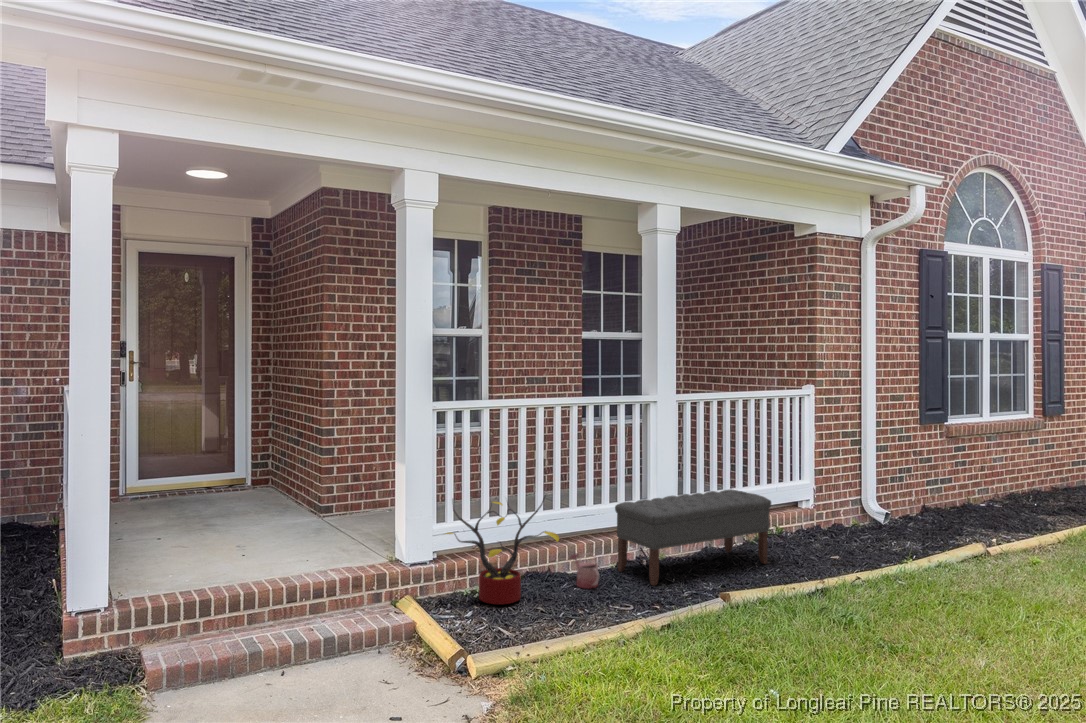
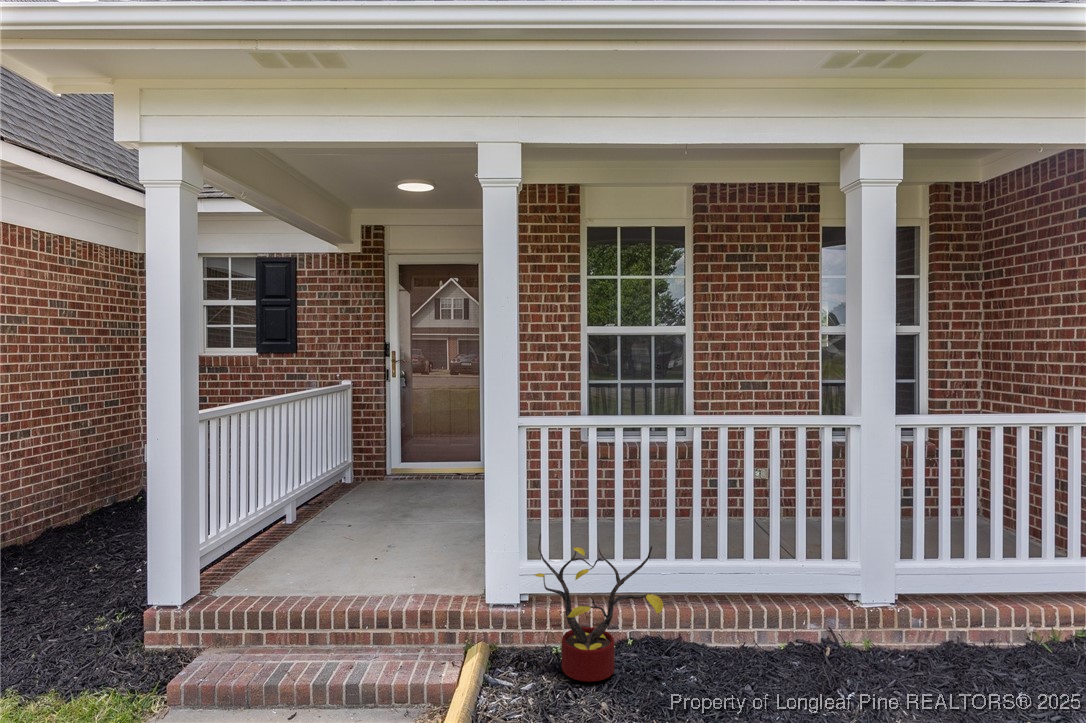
bench: present [615,490,771,586] -> none [781,561,1060,697]
watering can: present [571,553,599,589] -> none [704,624,737,680]

